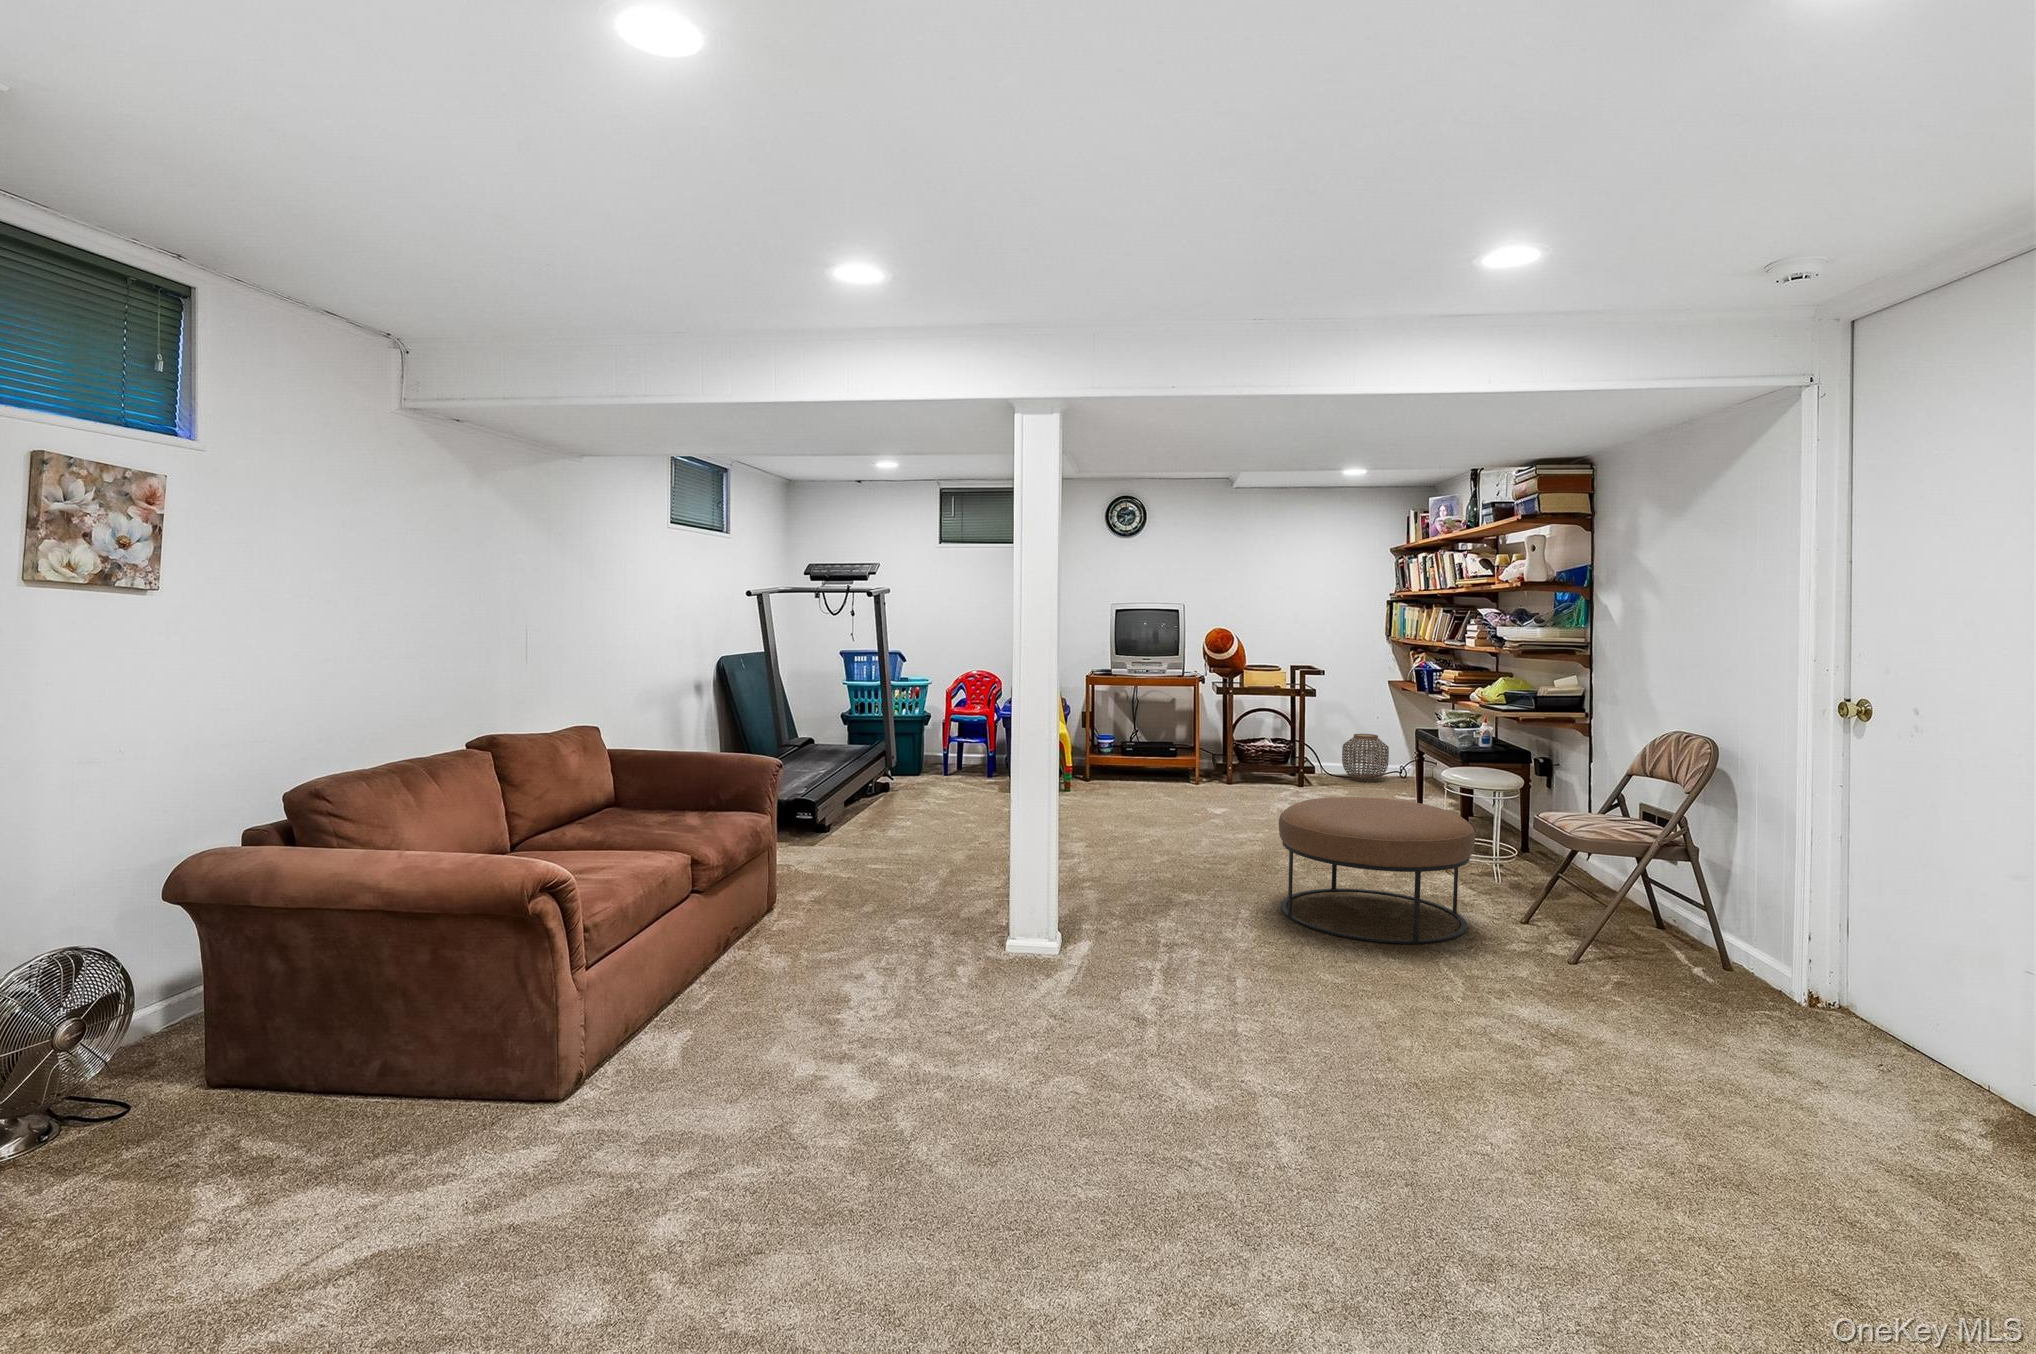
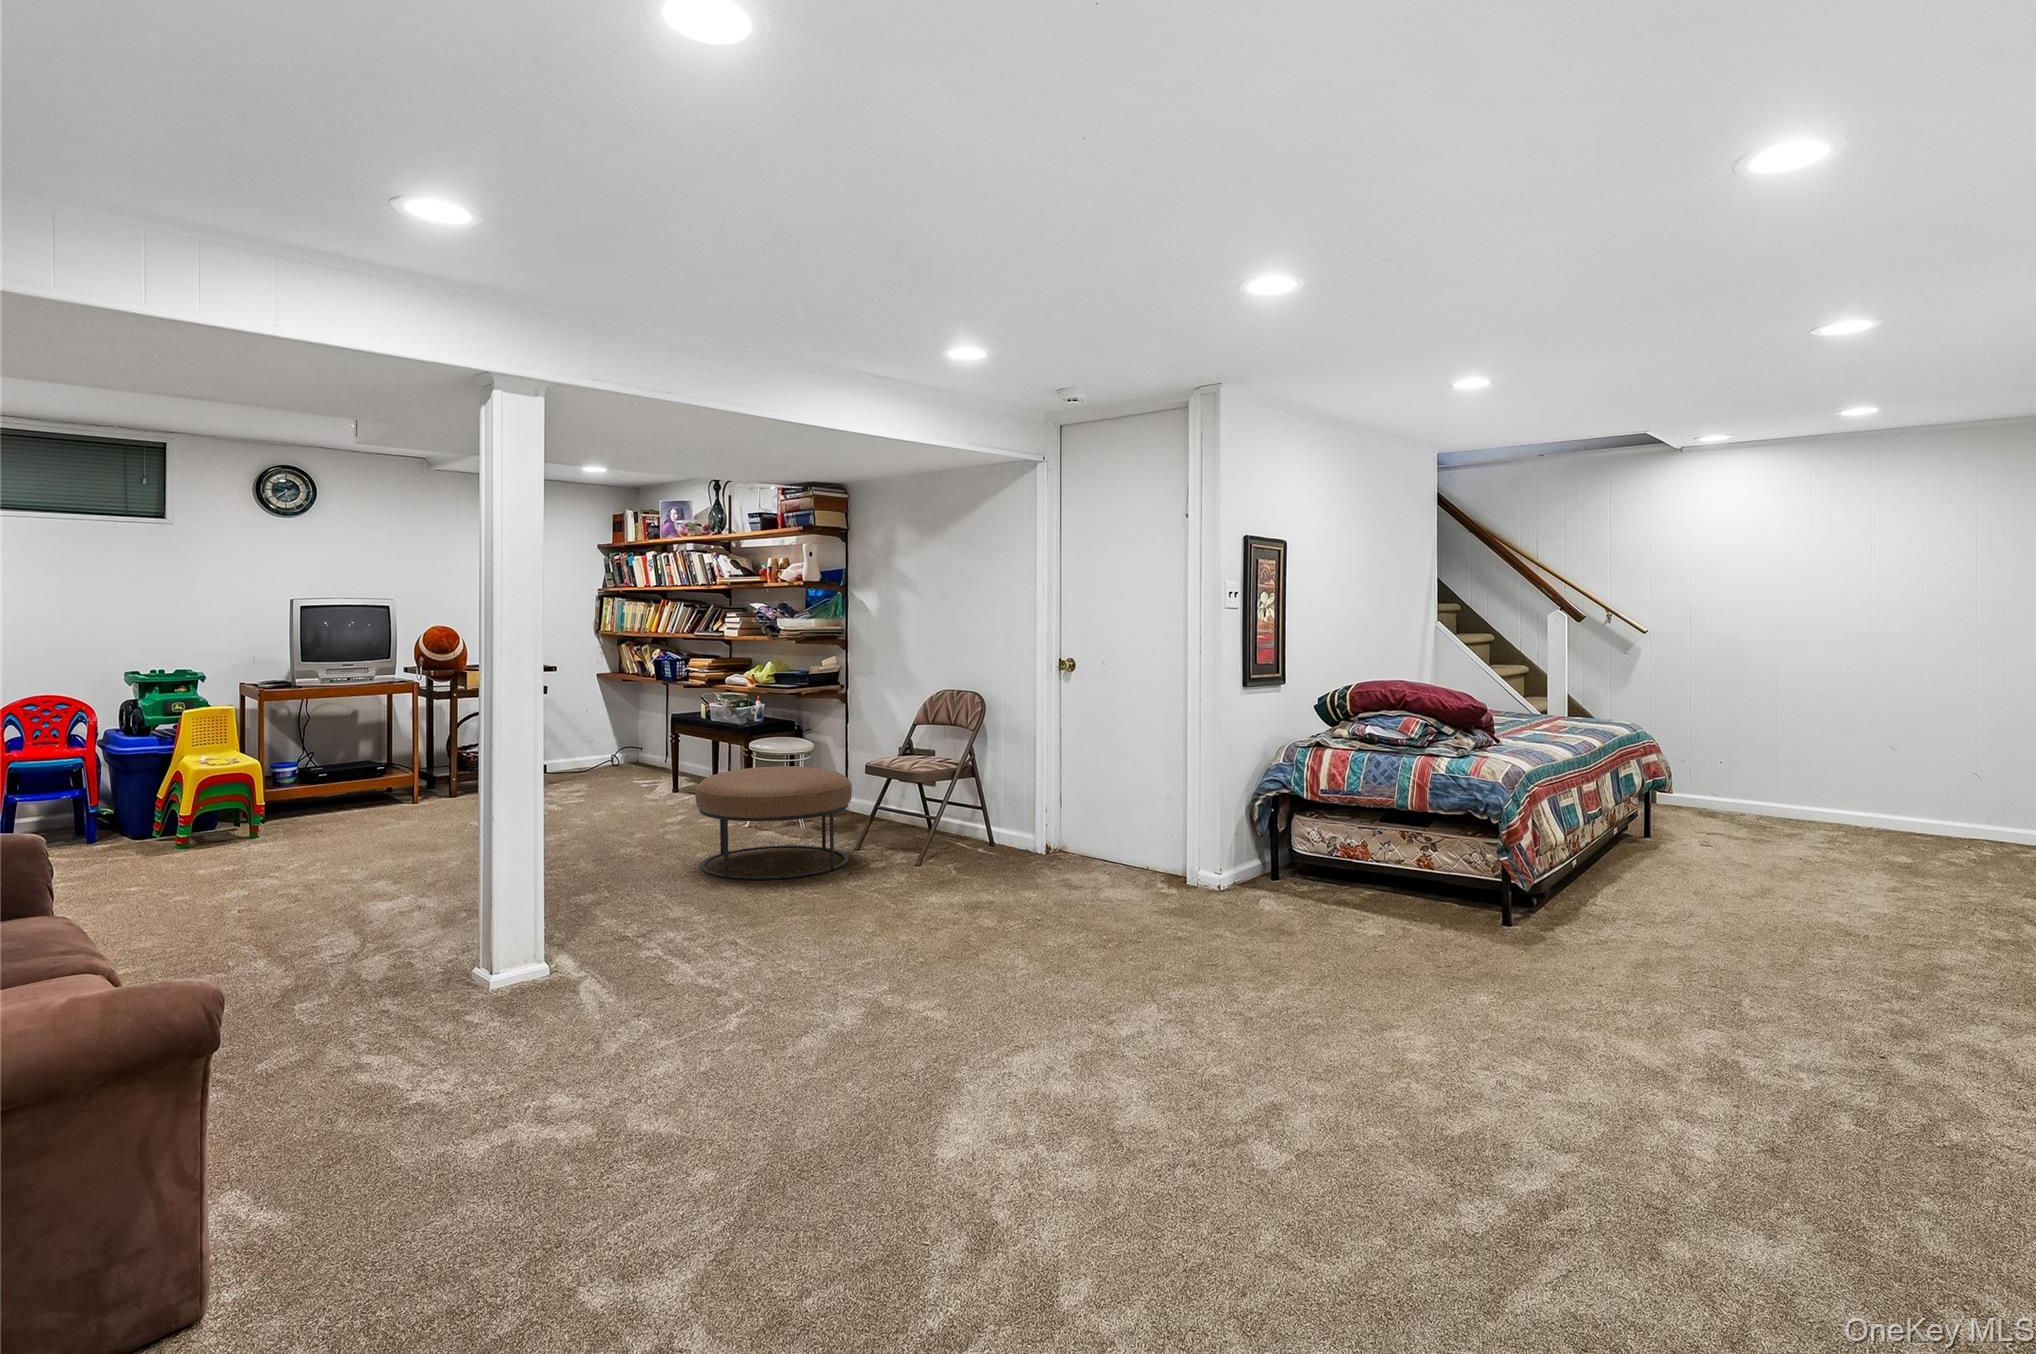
woven basket: present [1342,734,1389,782] -> none [566,728,613,776]

